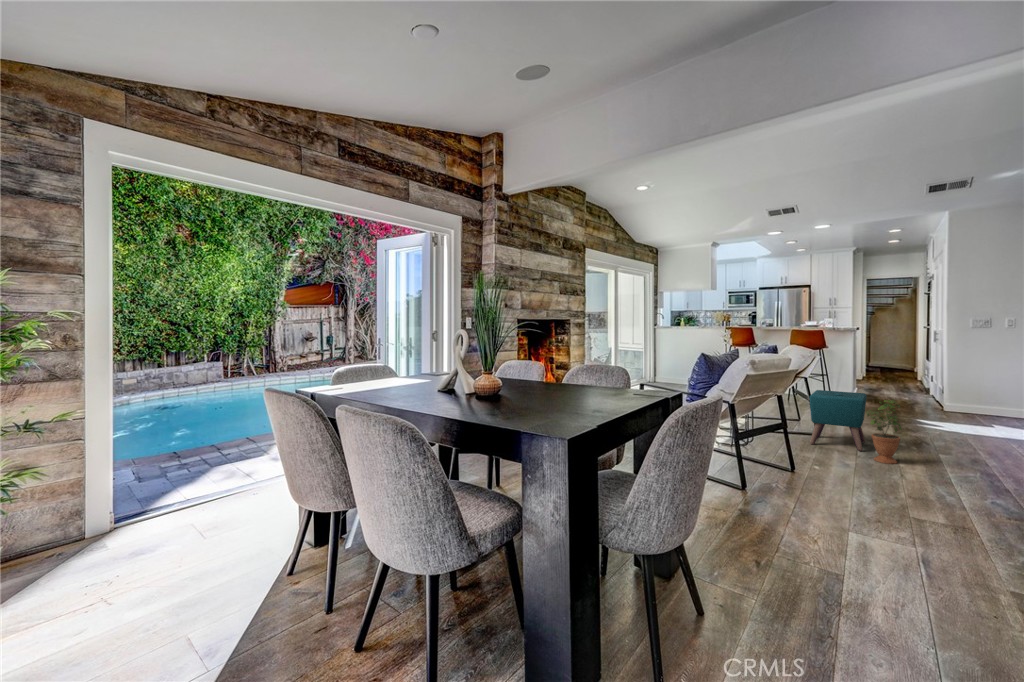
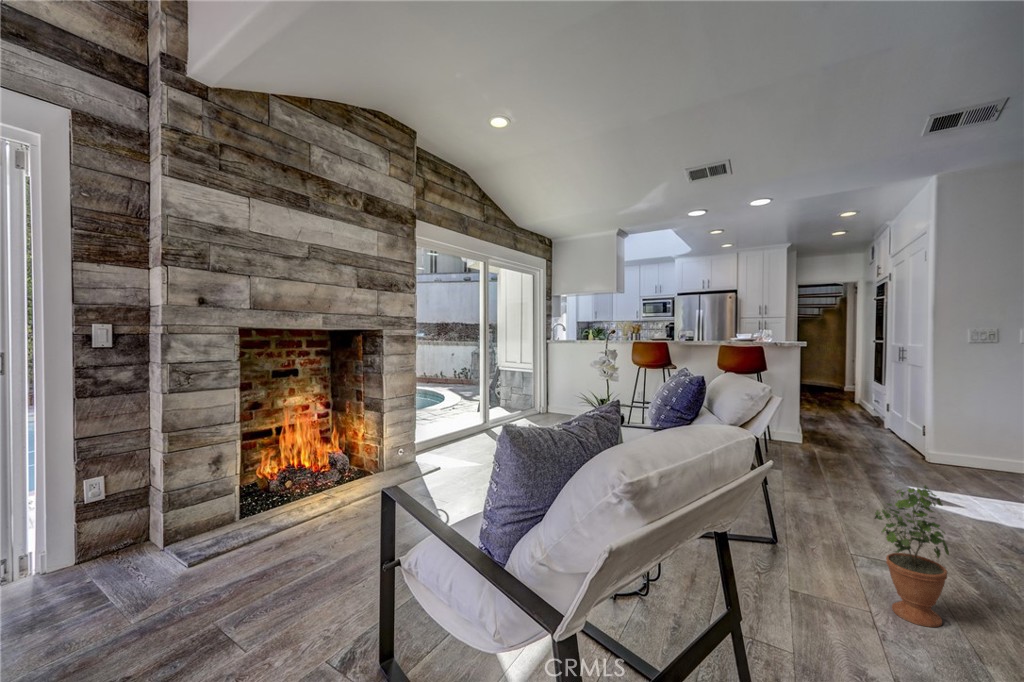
ottoman: present [809,390,867,452] -> none [760,450,861,579]

